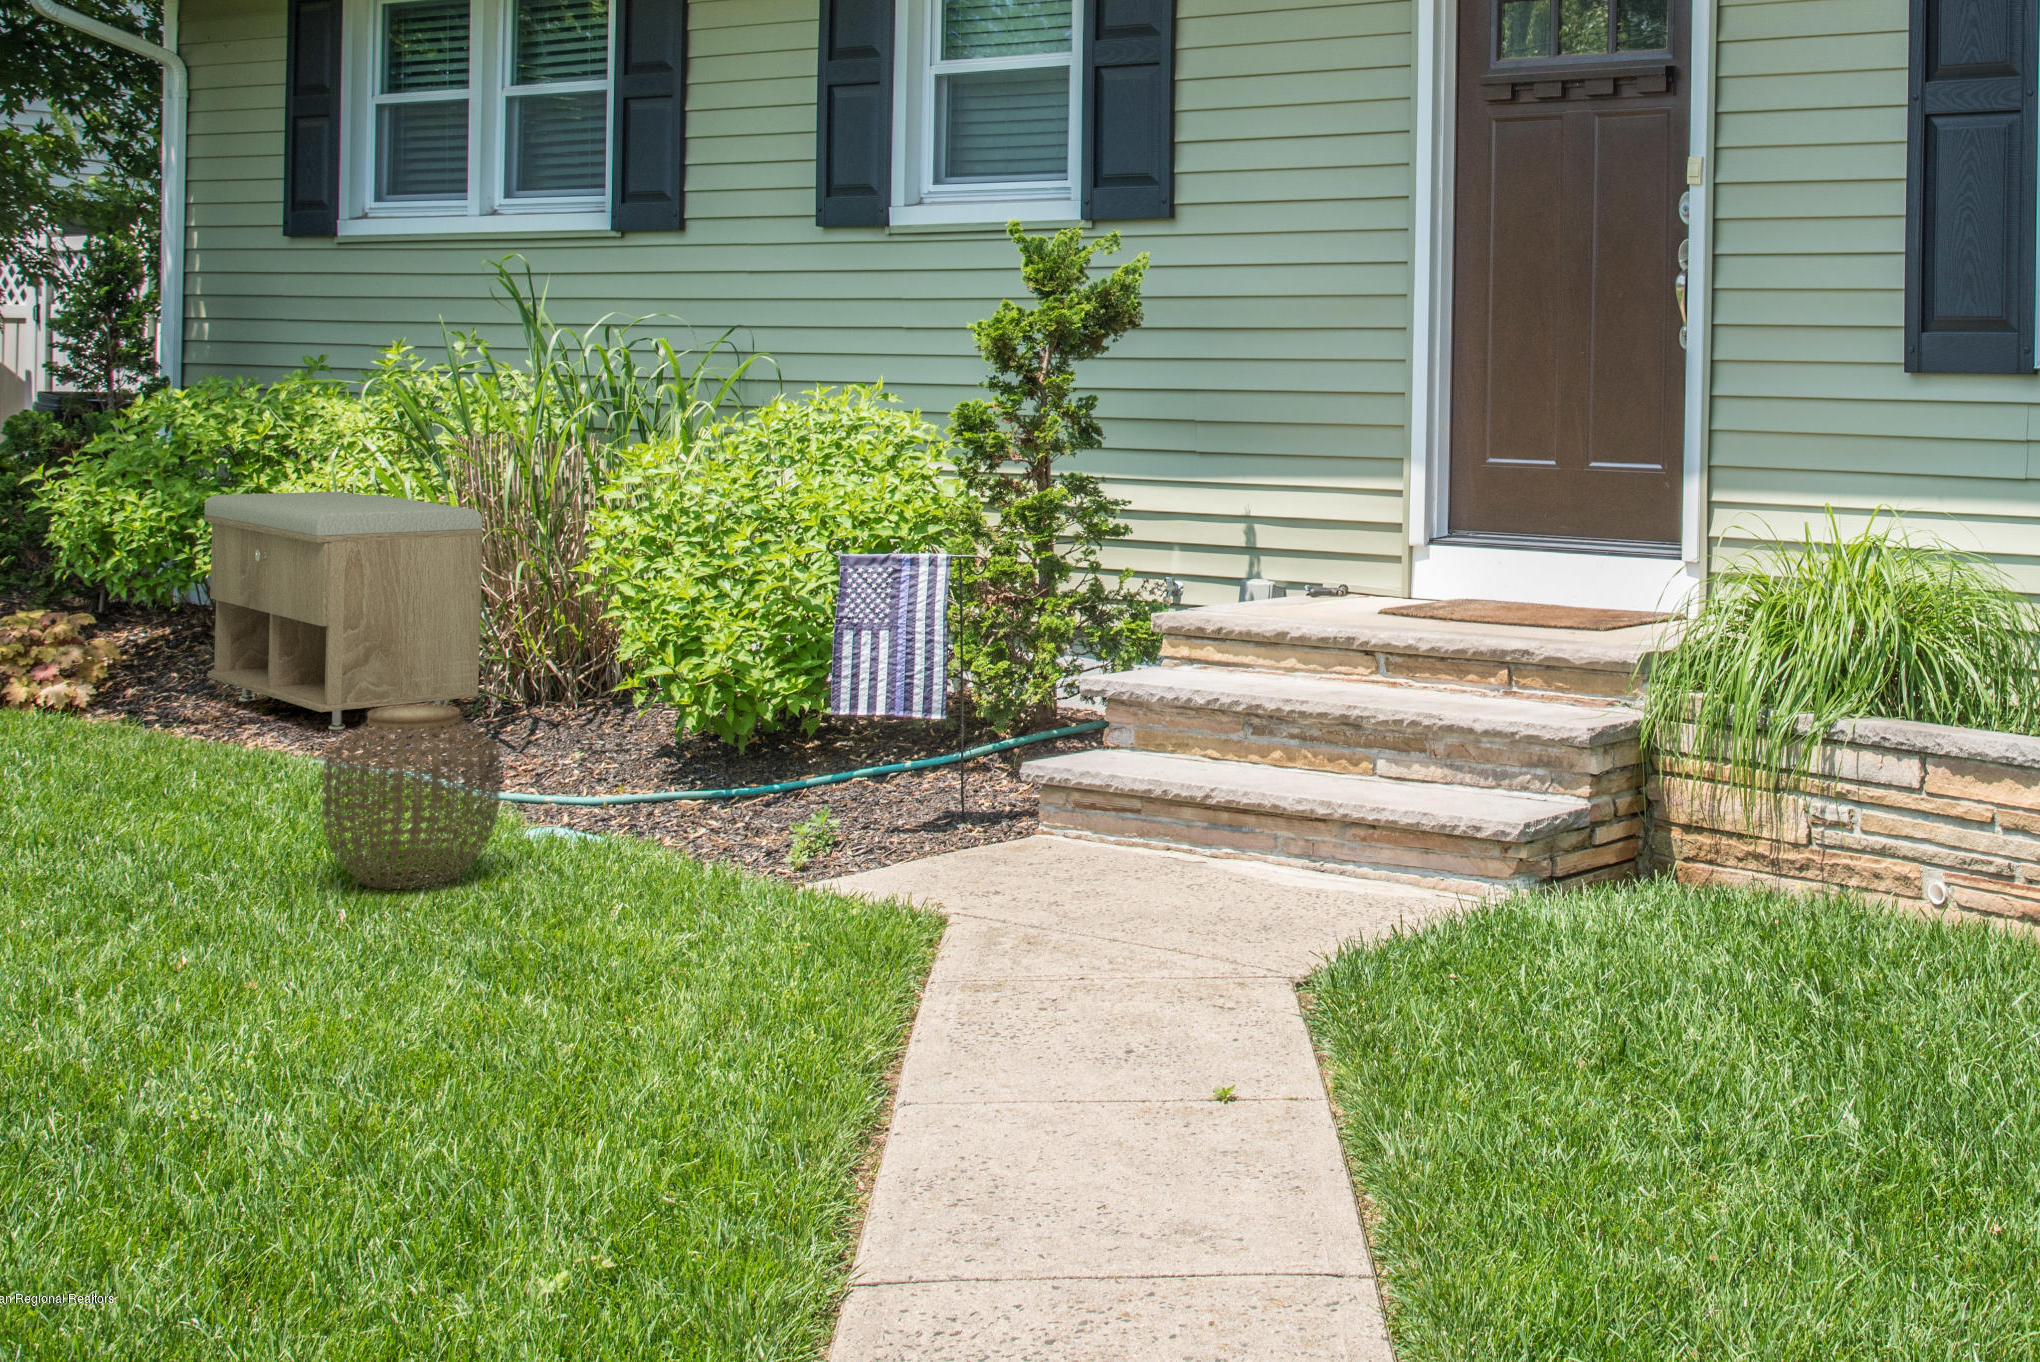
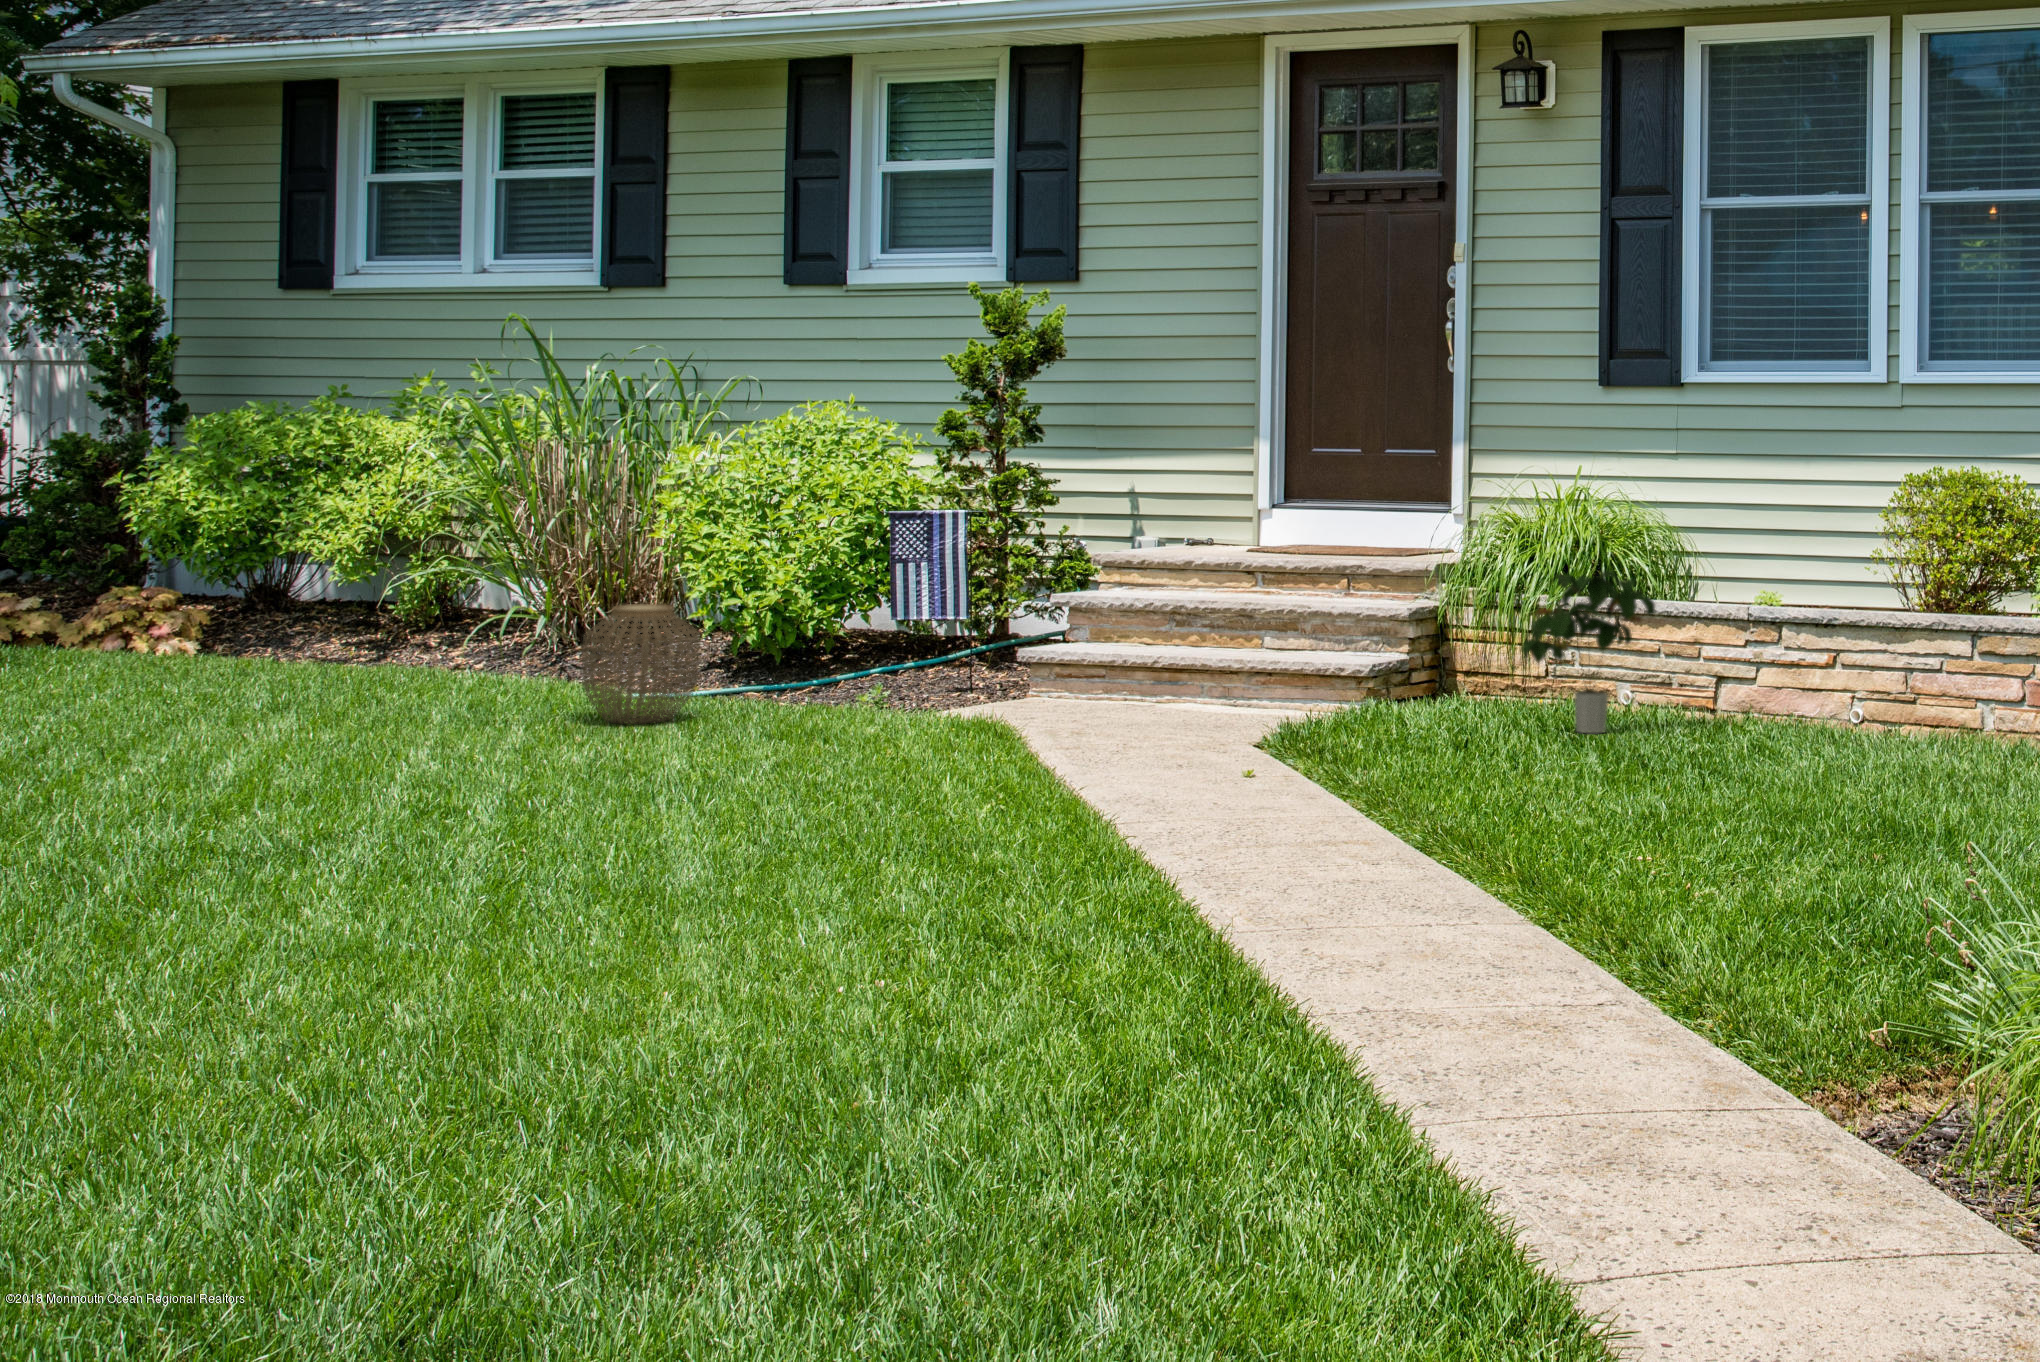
storage bench: present [204,491,483,730] -> none [326,486,565,659]
potted plant: none [1745,703,1984,986] -> present [1522,571,1655,733]

